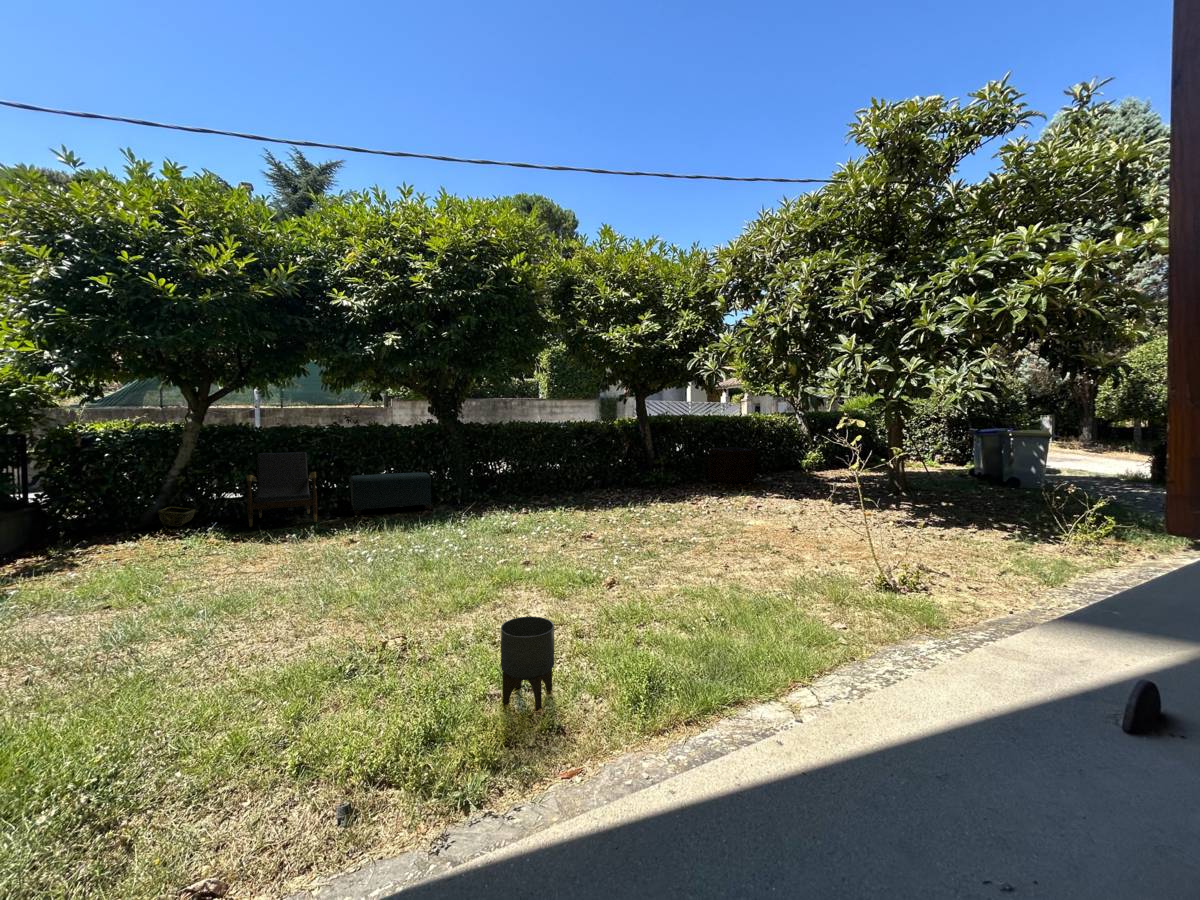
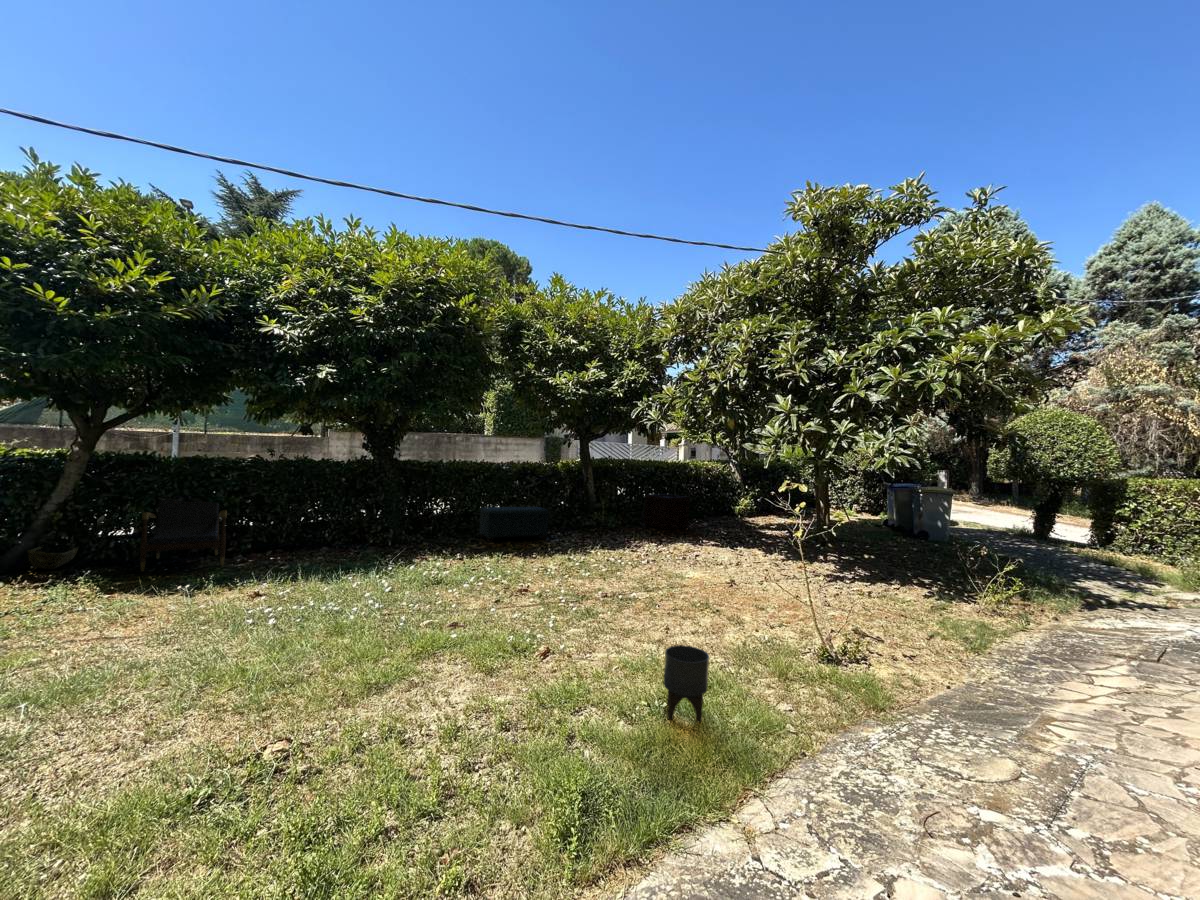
bench: present [350,472,431,515] -> present [479,507,548,542]
planter: present [501,616,554,709] -> present [664,645,709,722]

